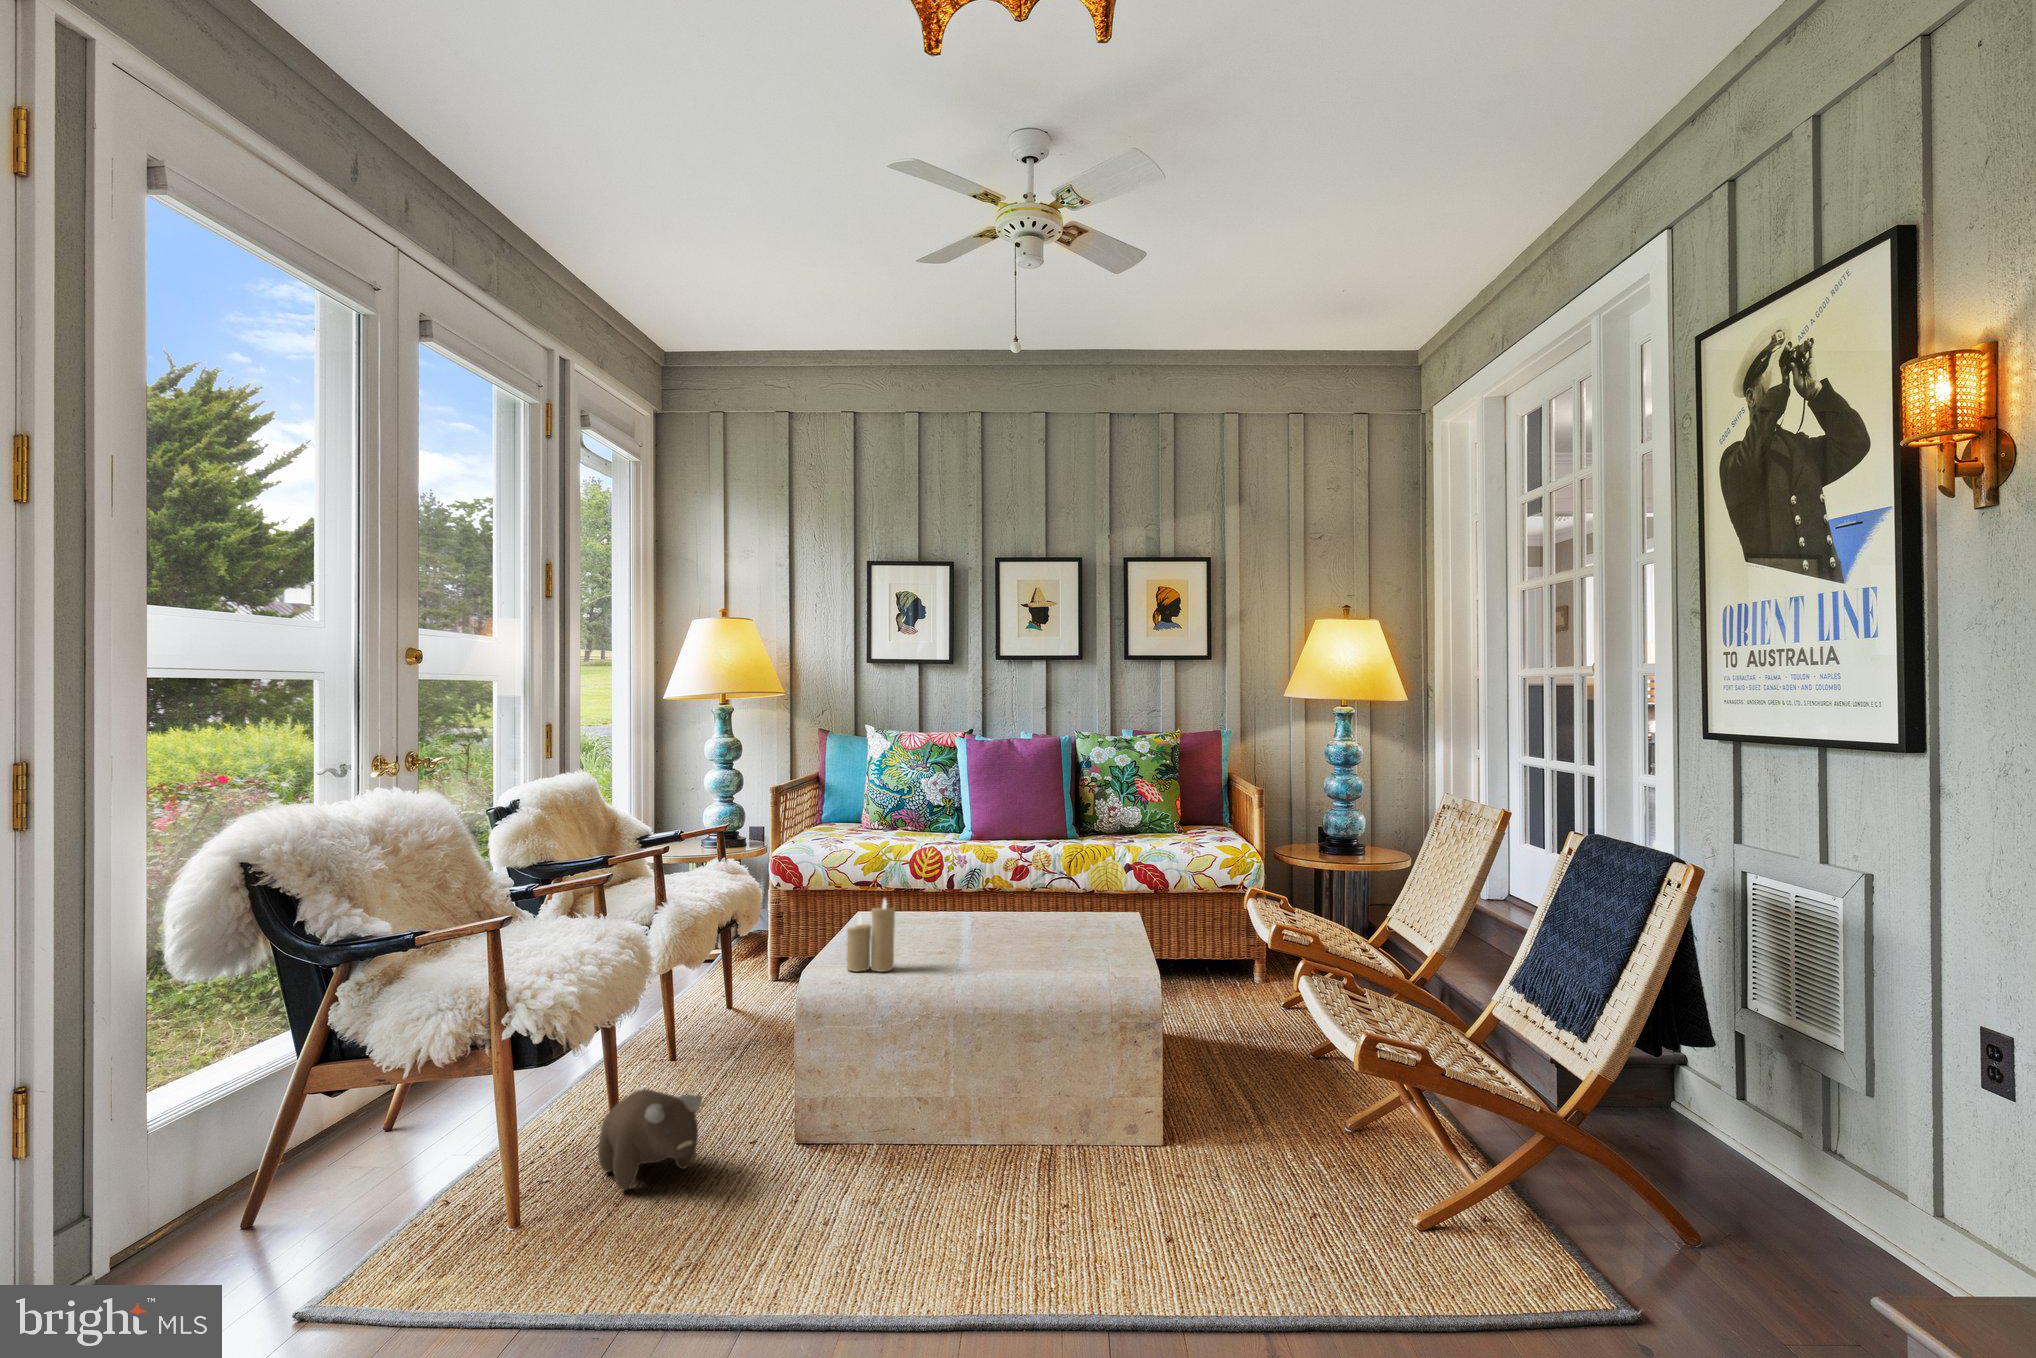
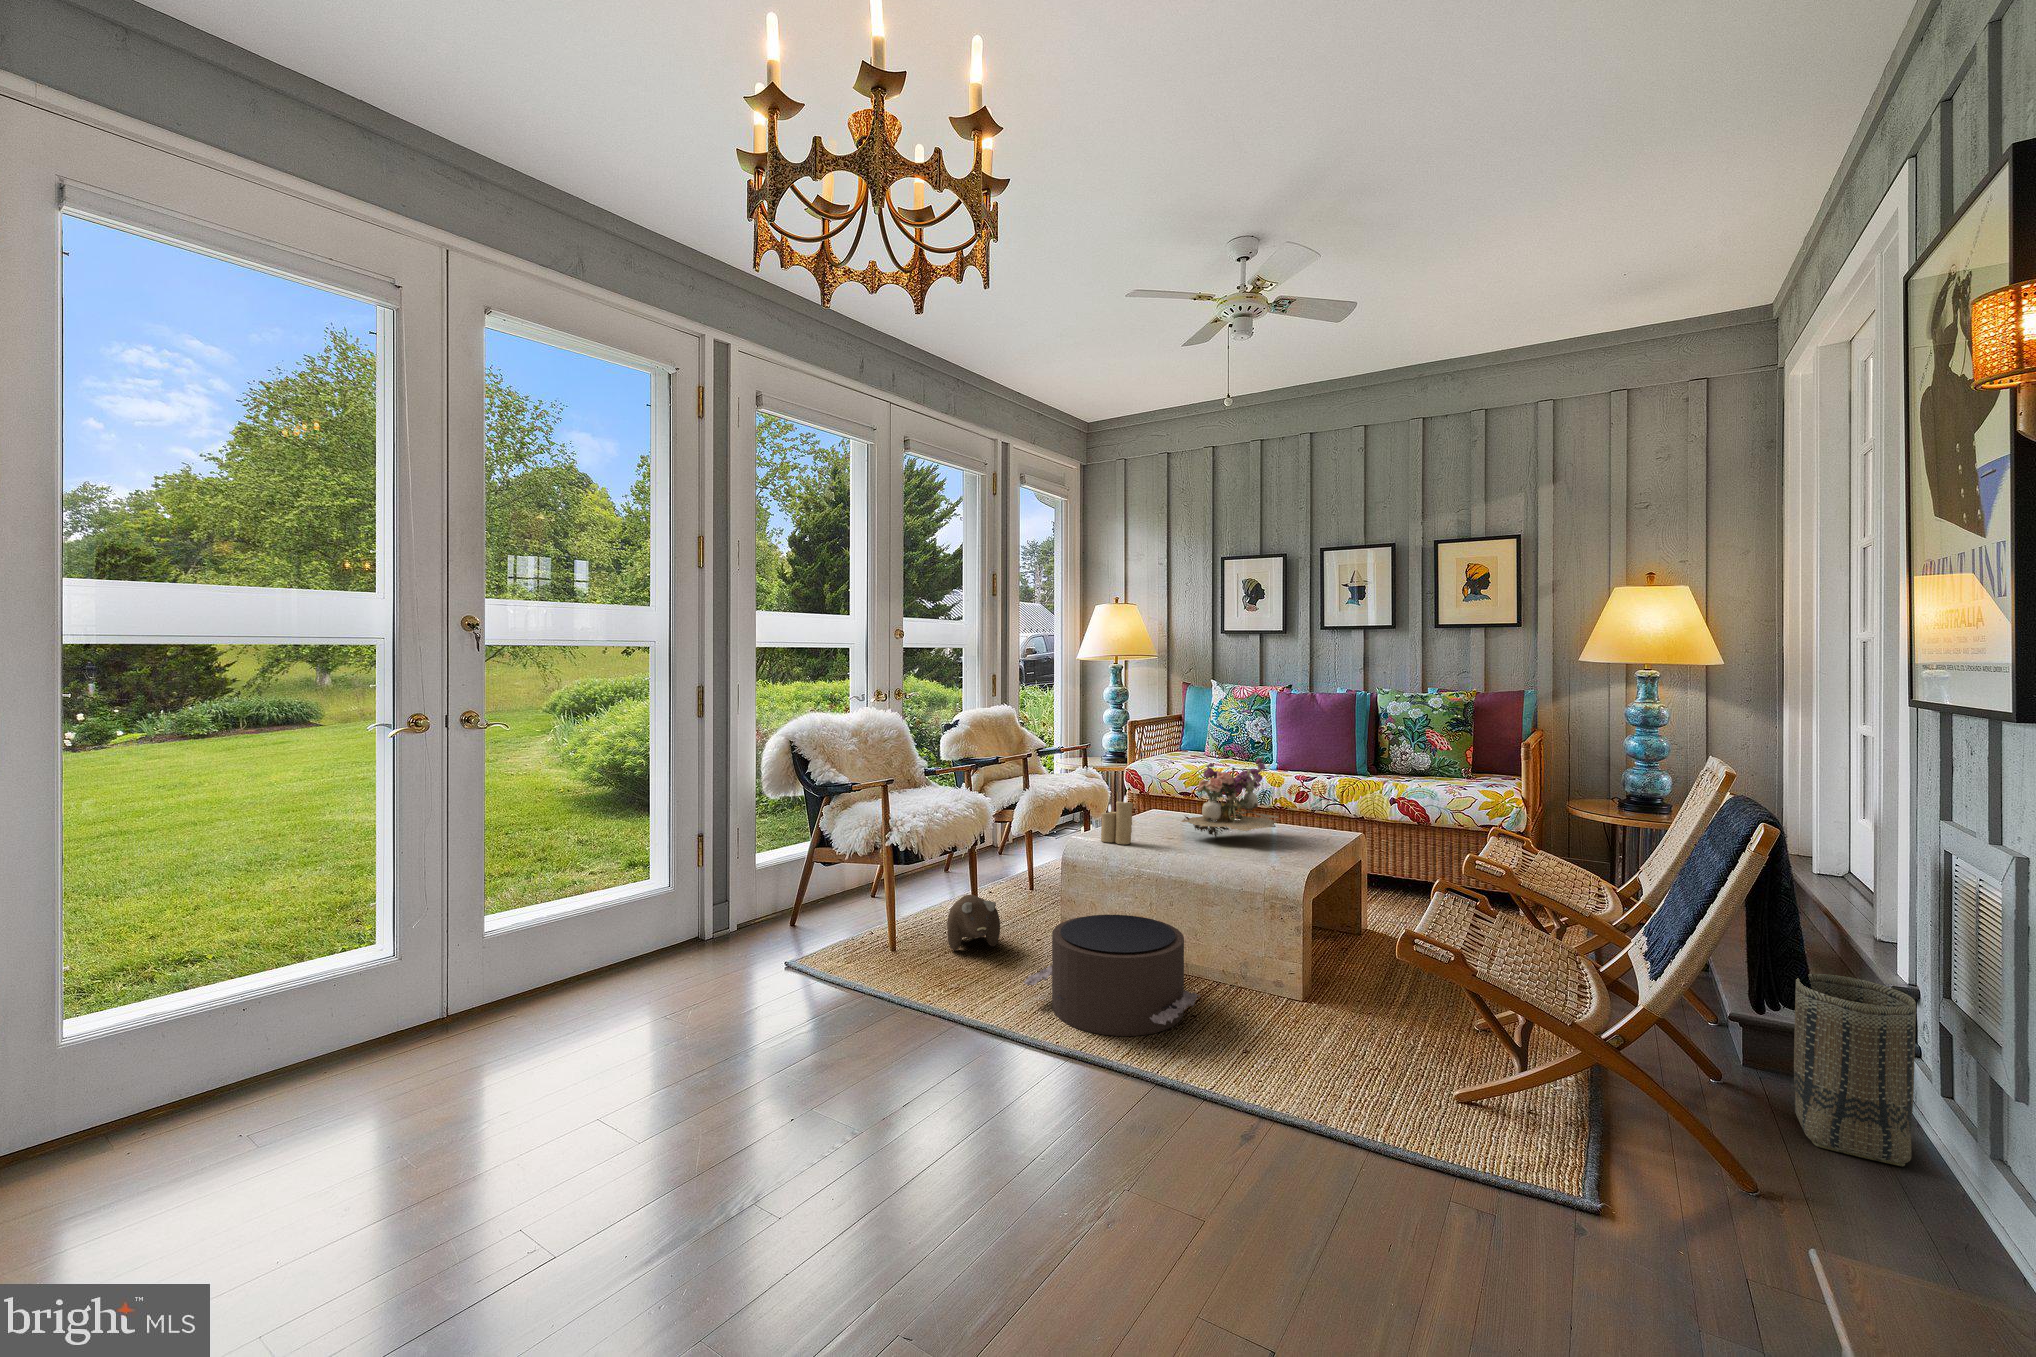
flower arrangement: none [946,825,1074,945] -> present [1181,756,1279,837]
basket: none [1667,1011,1778,1193] -> present [1794,974,1916,1166]
pouf: none [811,1077,1073,1275] -> present [1023,915,1200,1036]

